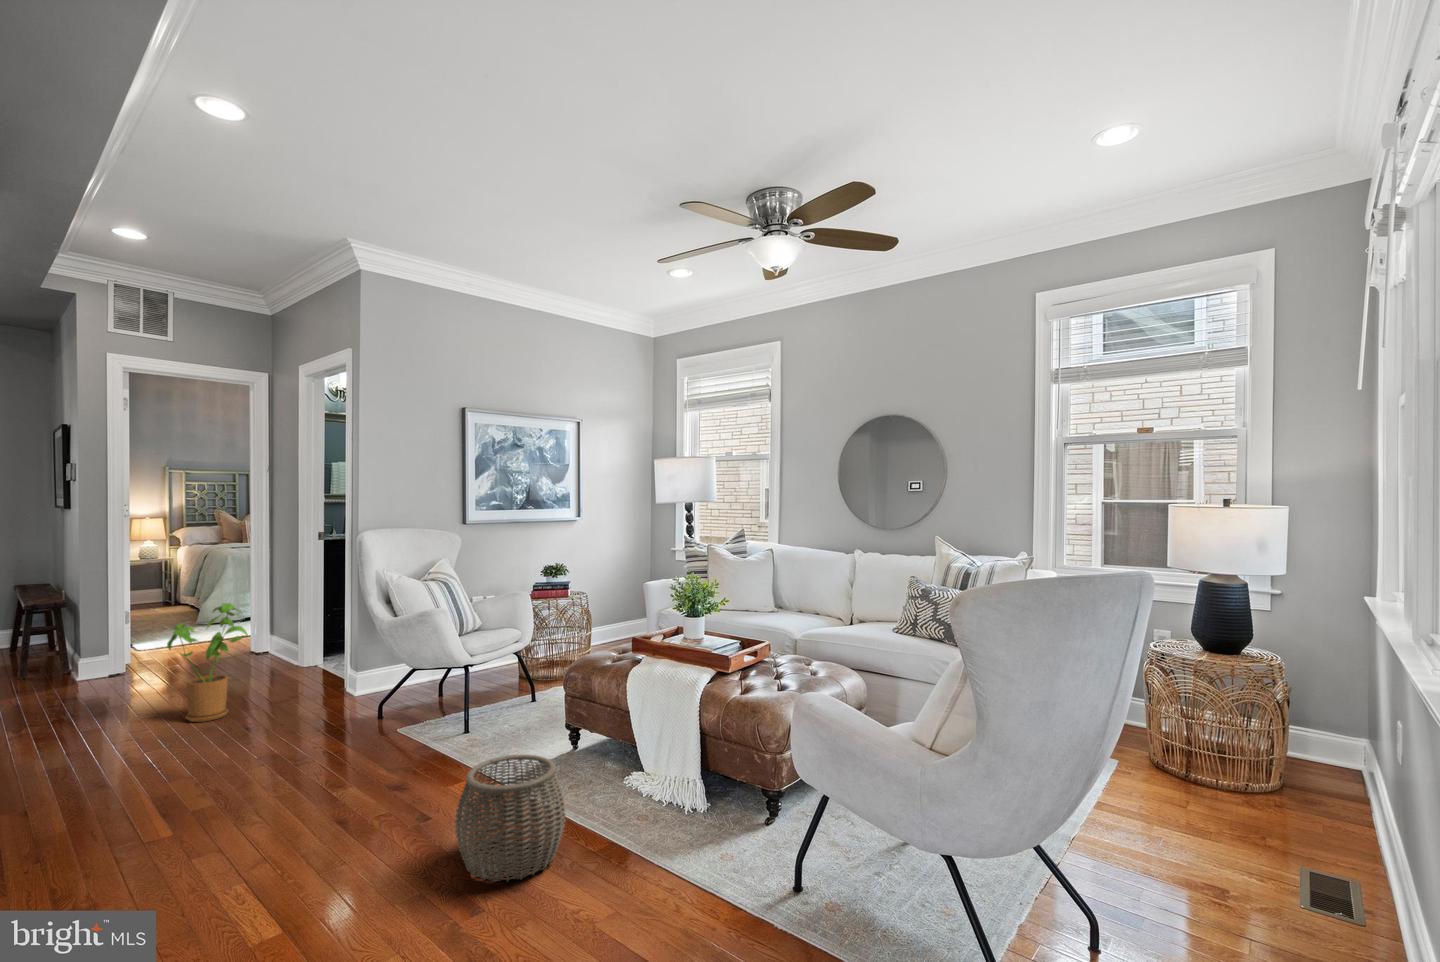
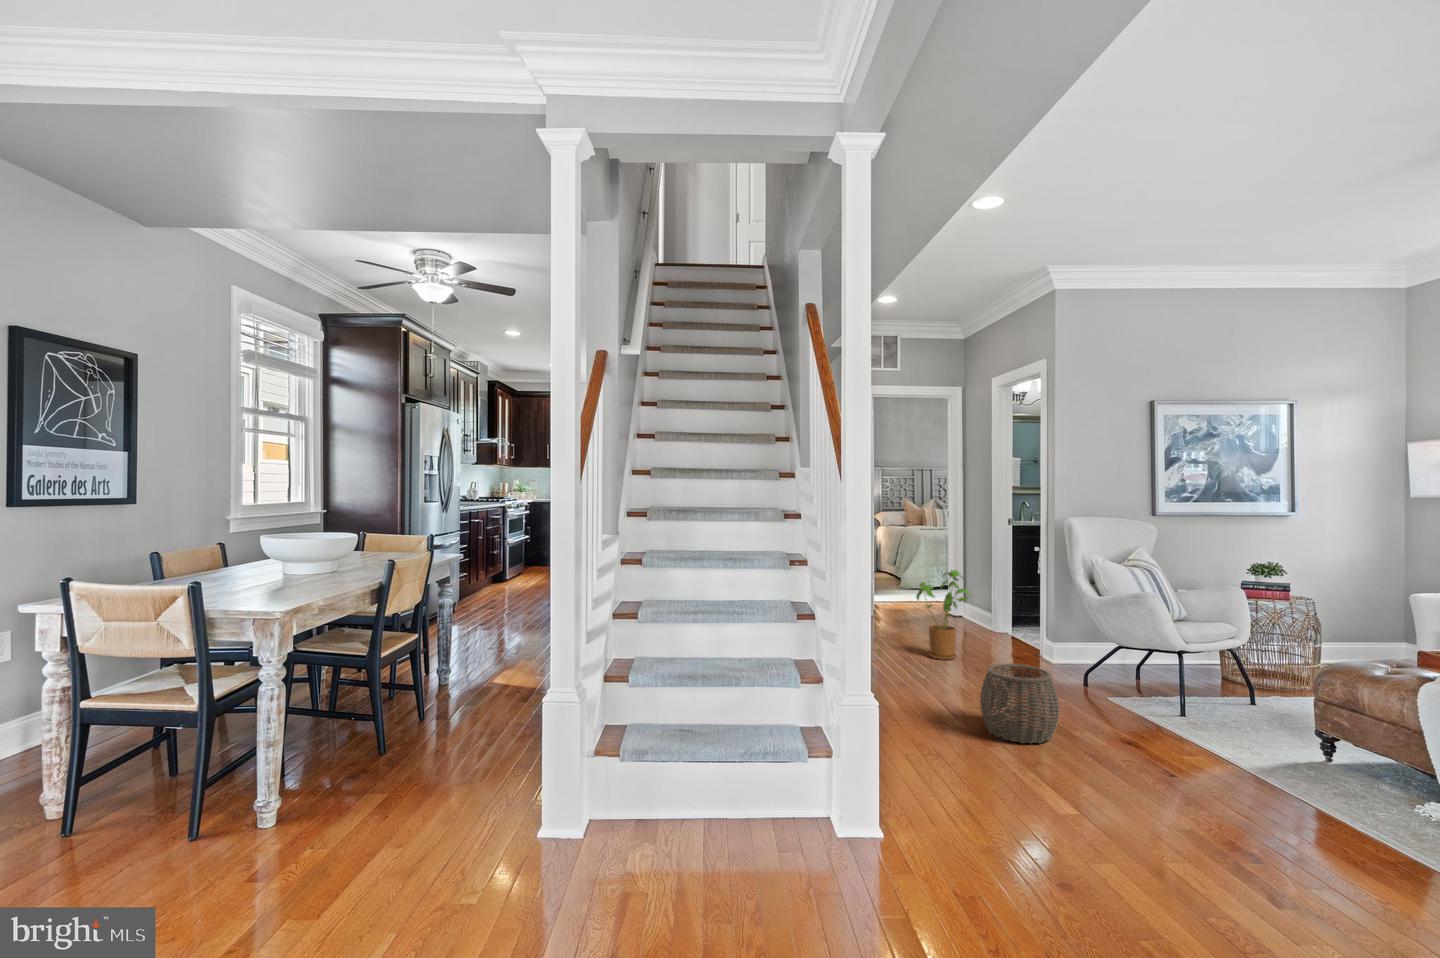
woven basket: present [455,754,566,882] -> present [980,664,1060,744]

